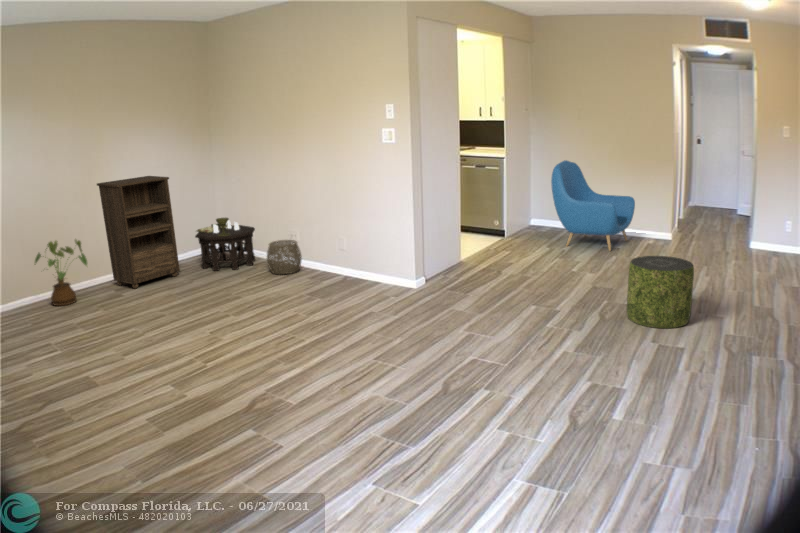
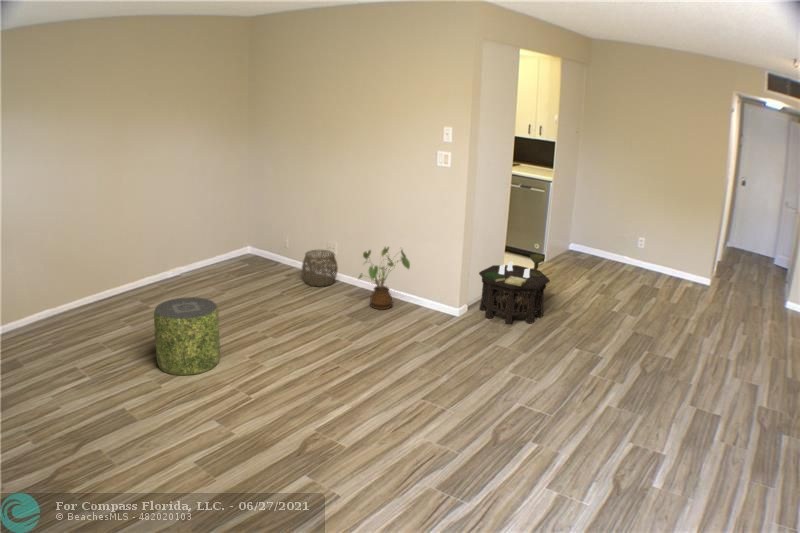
armchair: present [551,160,635,251] -> none [599,187,683,287]
bookshelf: present [97,176,180,288] -> none [137,173,211,290]
side table: present [195,218,255,271] -> present [479,254,550,324]
house plant: present [35,240,87,306] -> present [359,247,410,310]
pouf: present [627,256,694,328] -> present [154,297,220,375]

